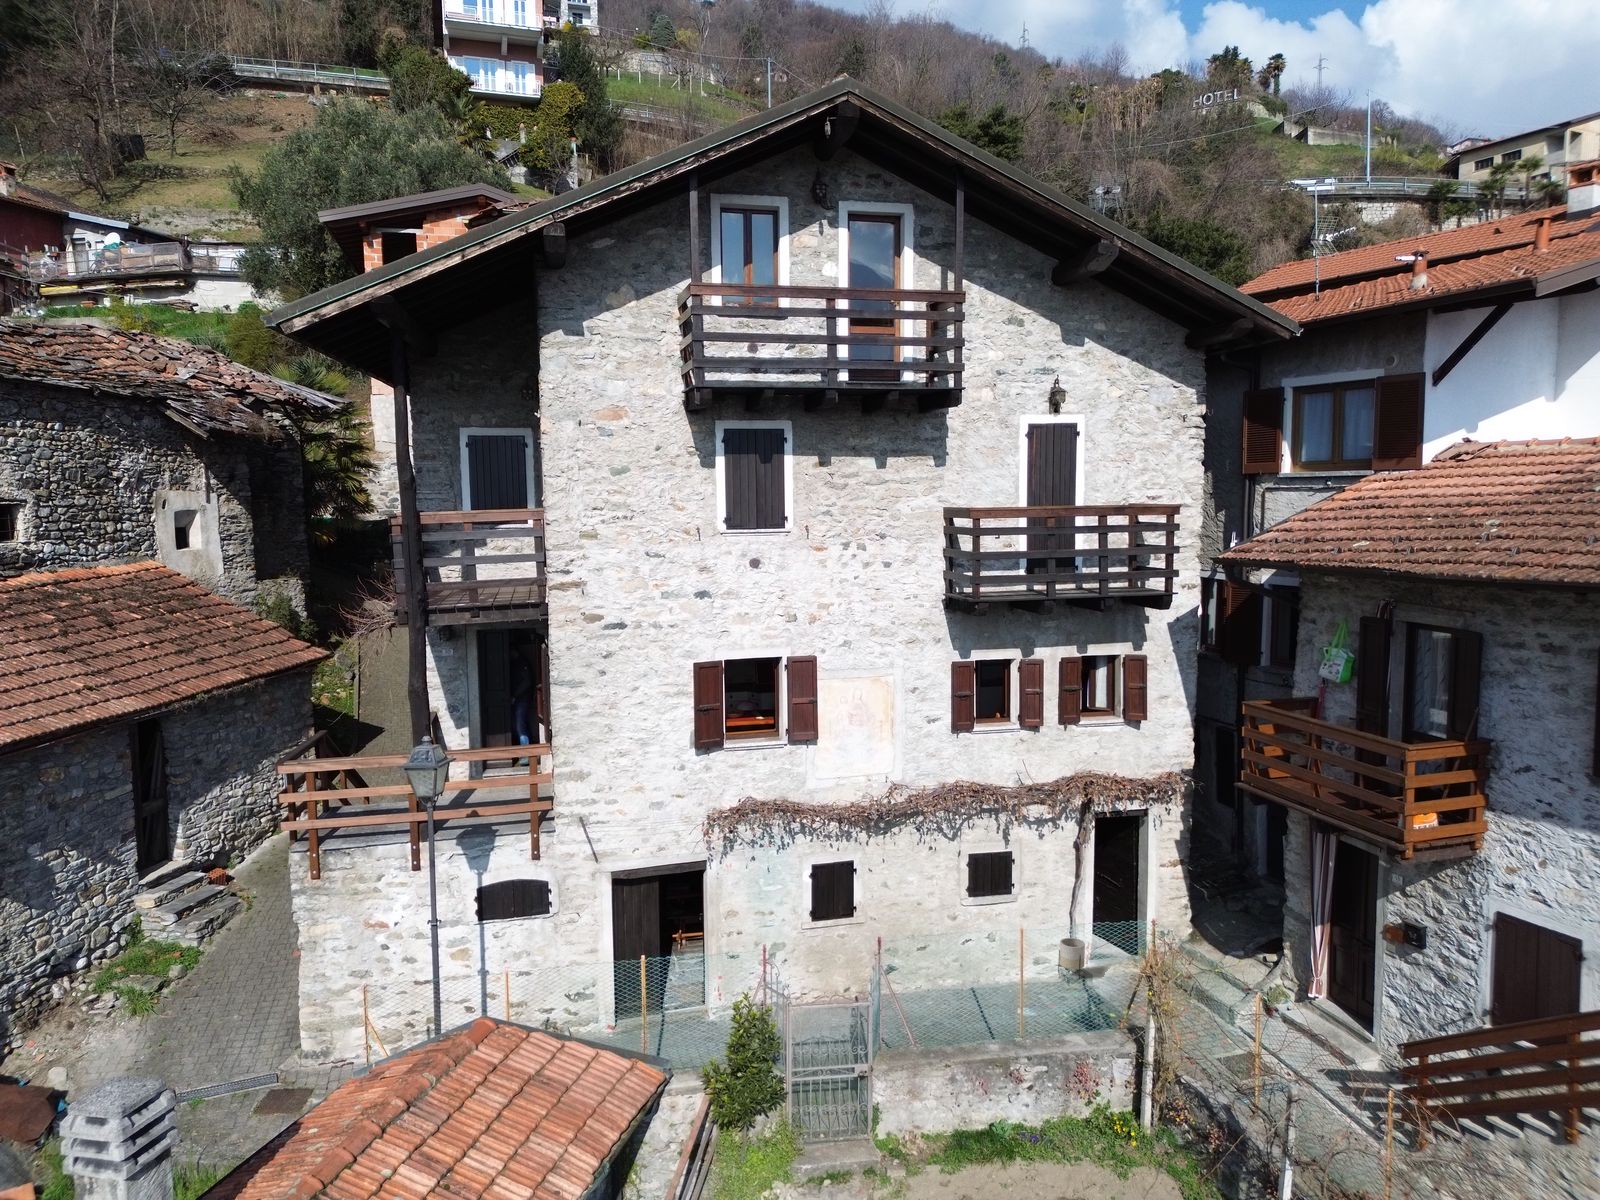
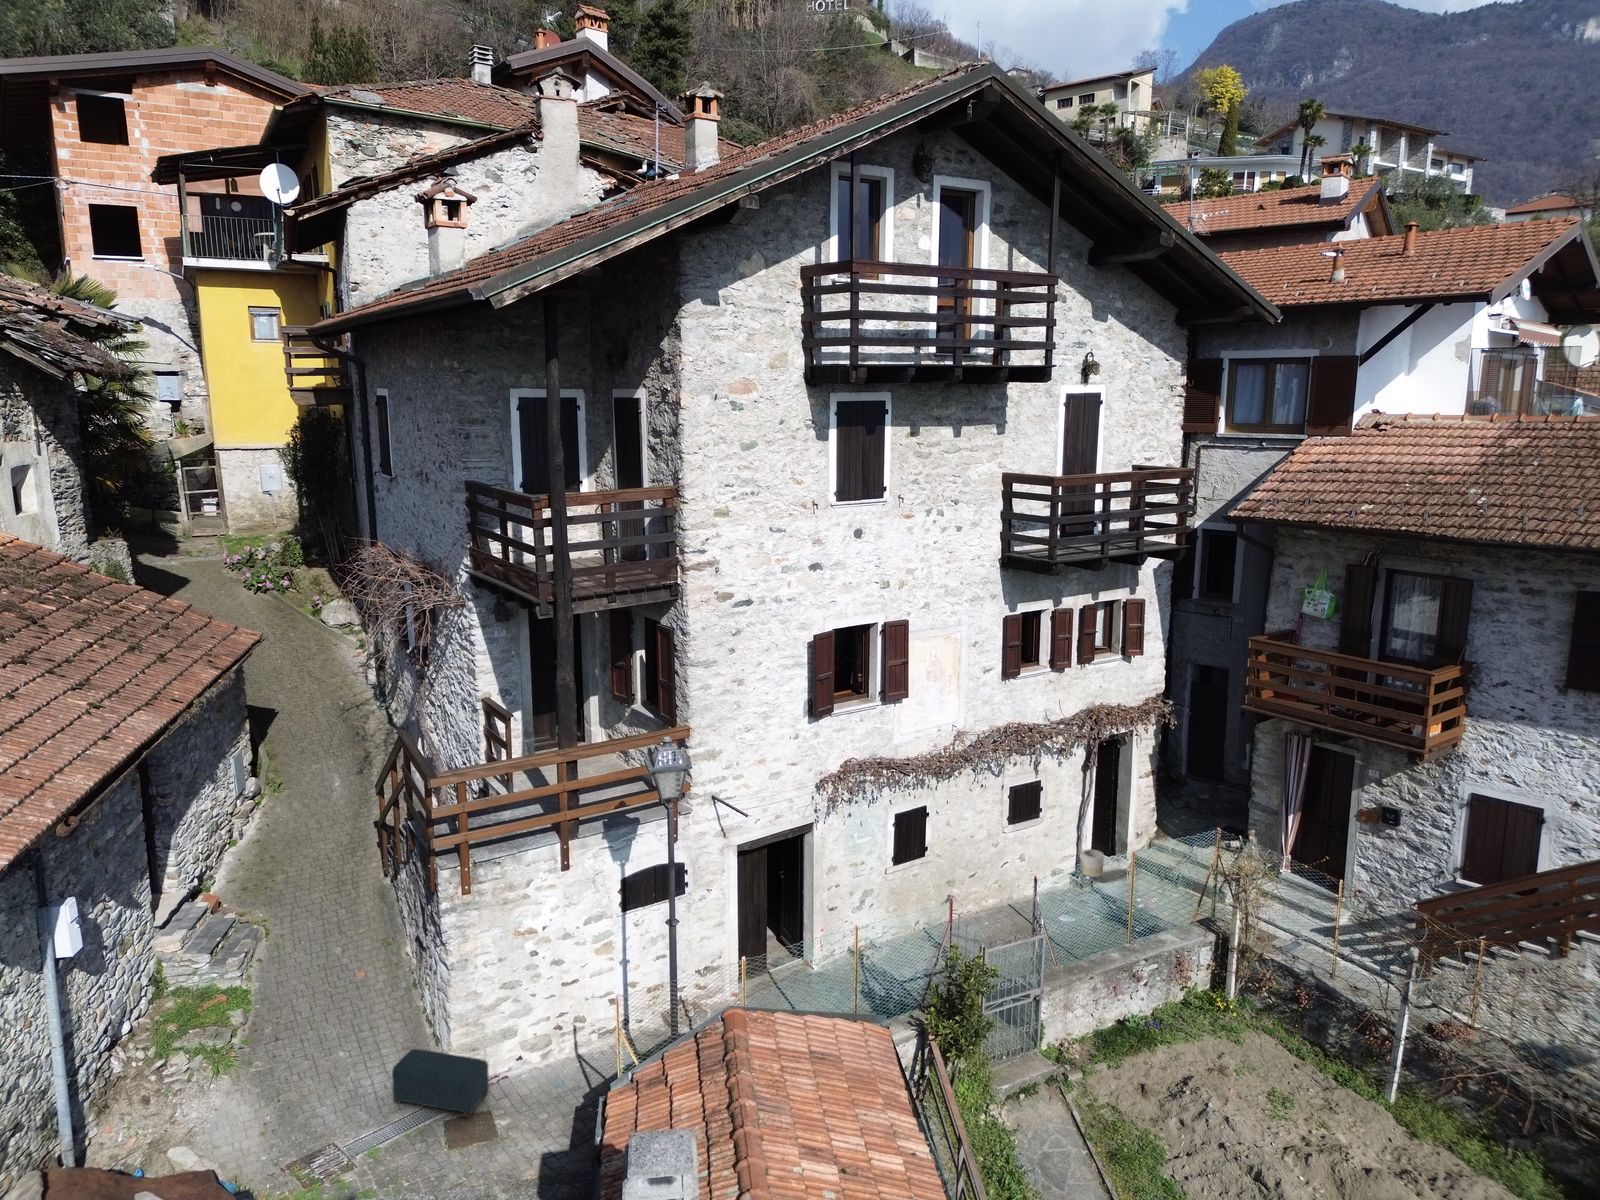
bench: none [246,1017,325,1086] -> present [392,1049,489,1117]

